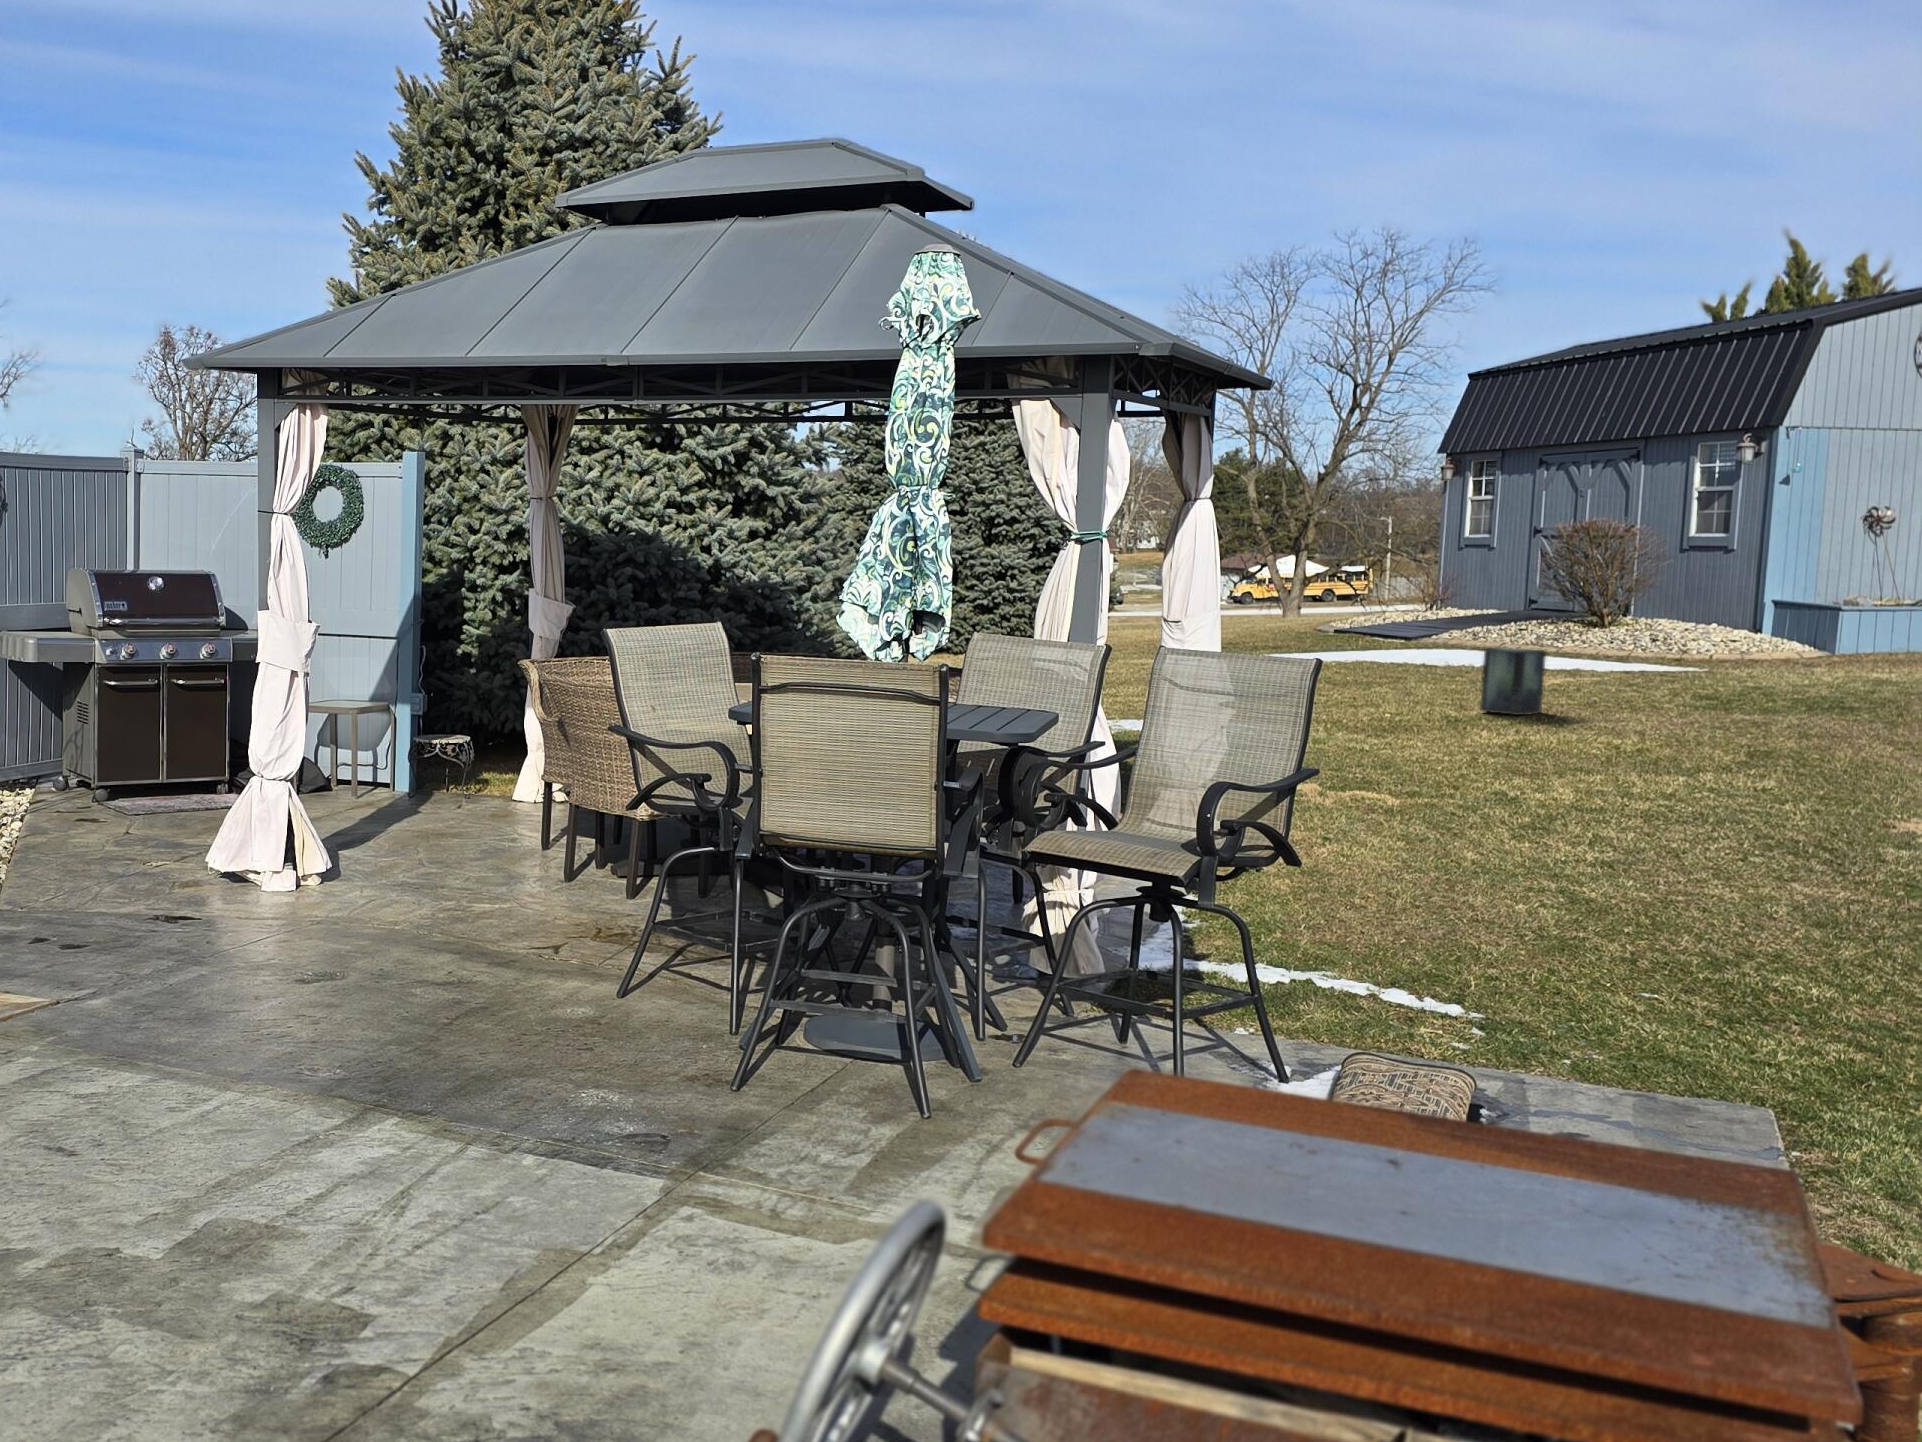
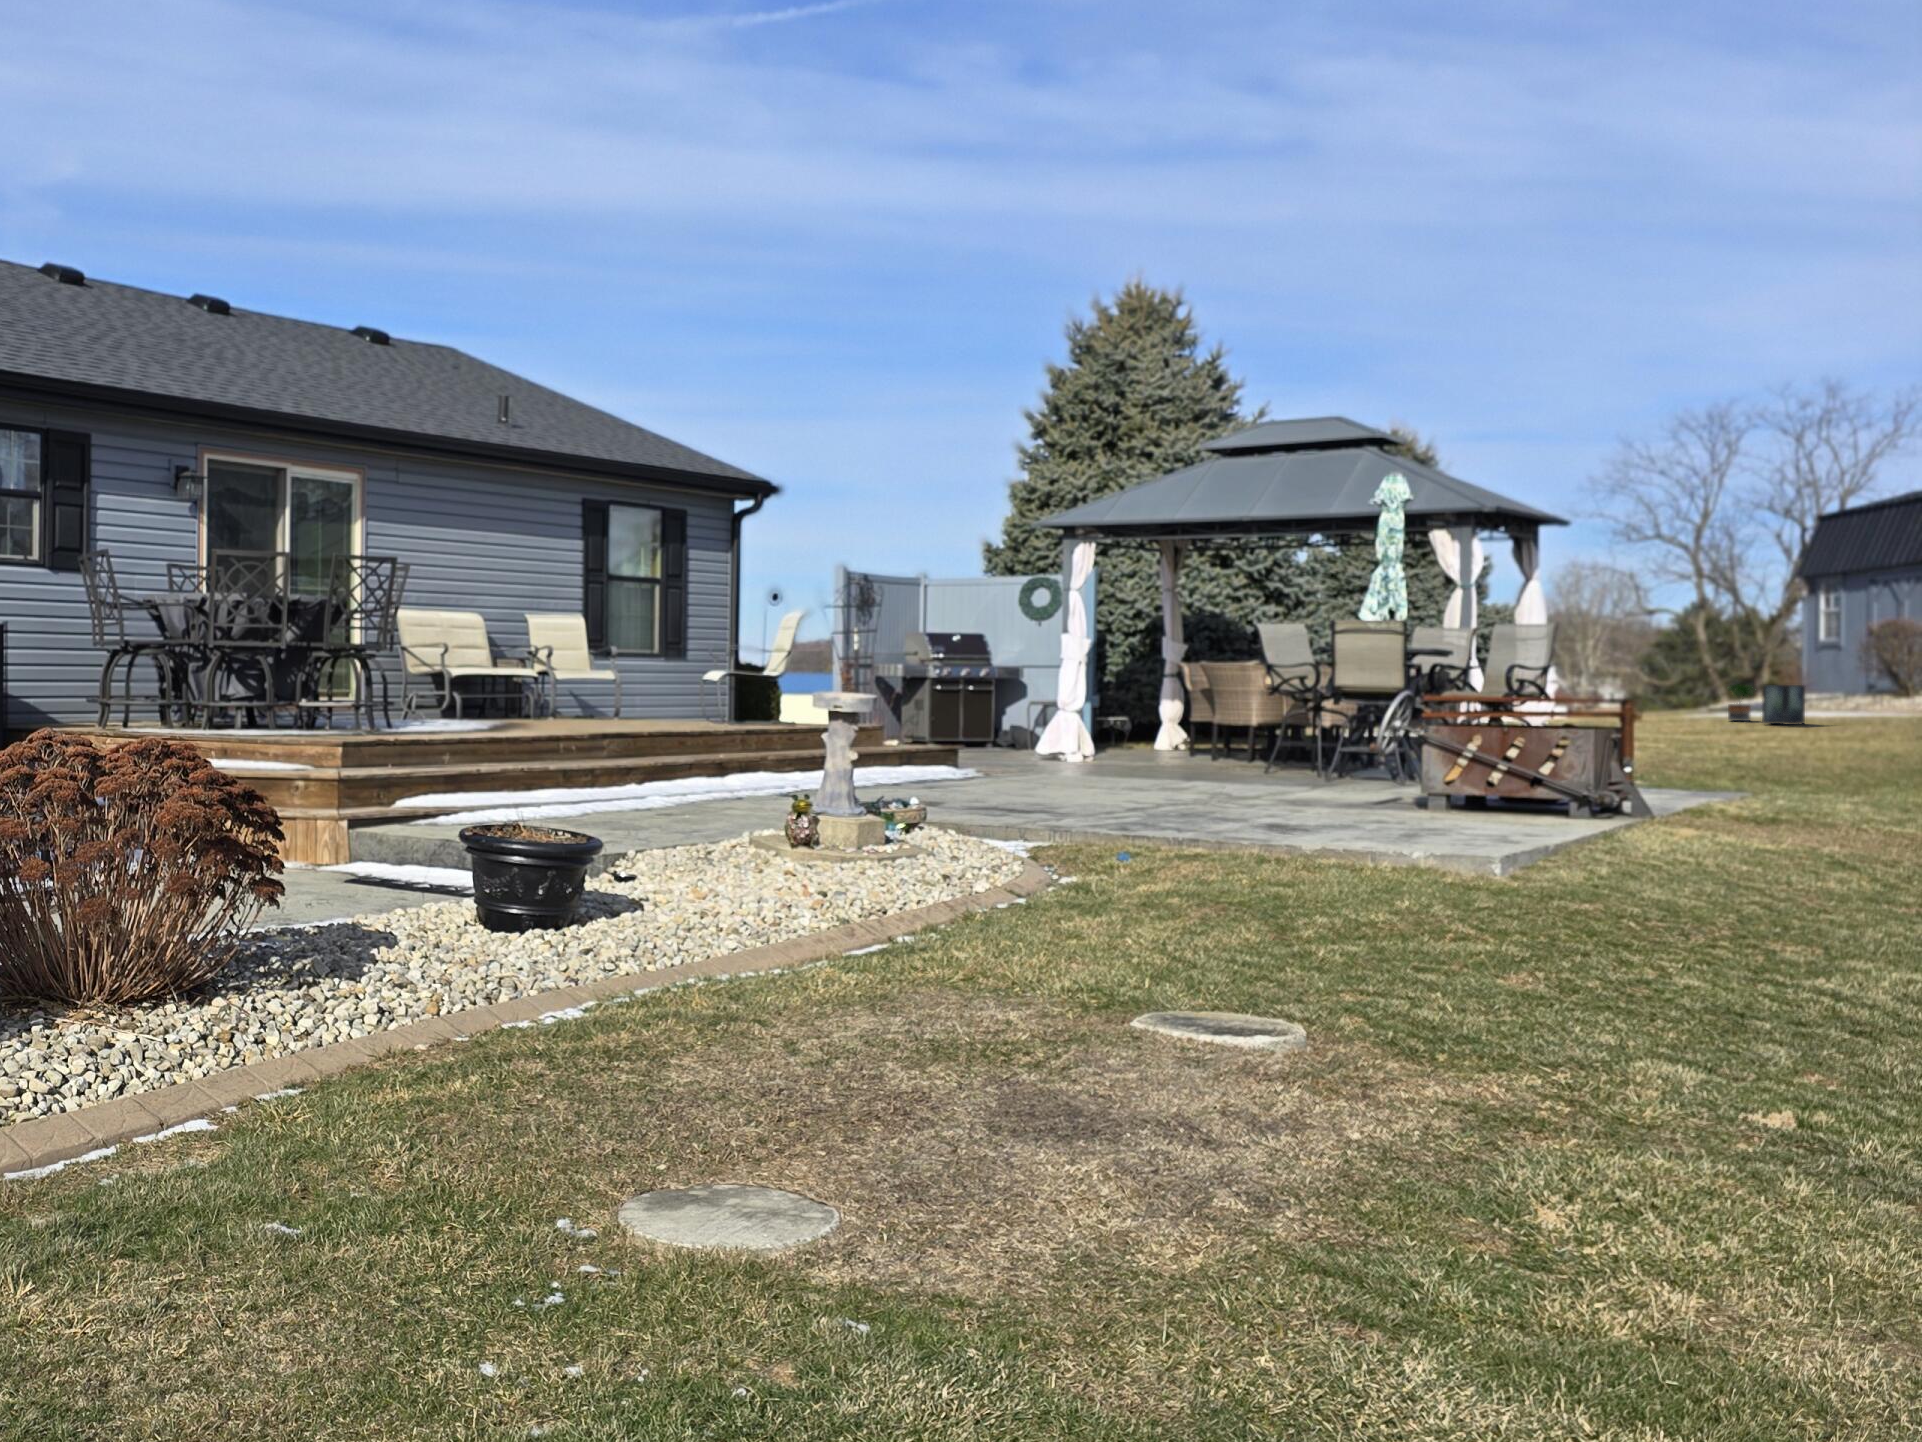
potted tree: none [1420,639,1463,699] -> present [1728,684,1753,721]

